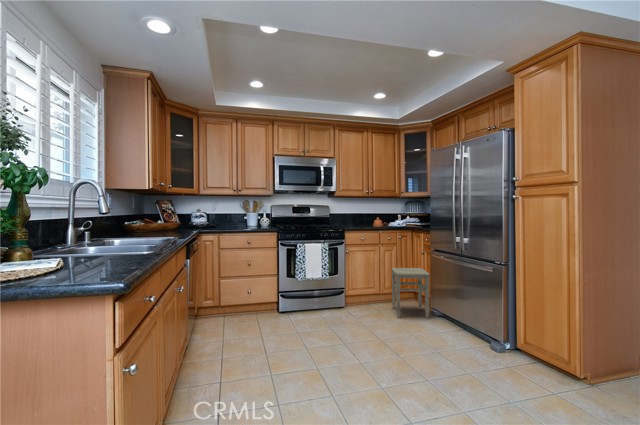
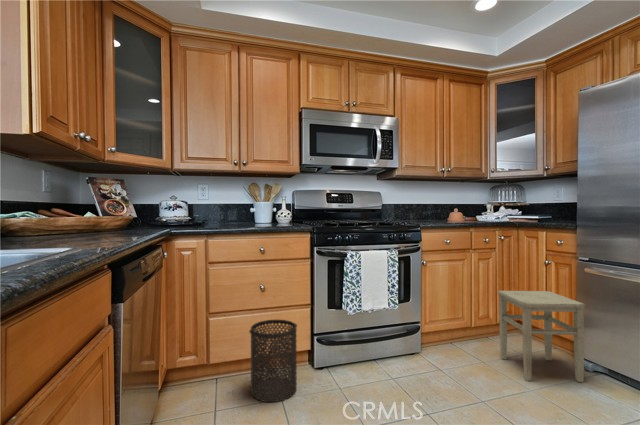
trash can: none [240,283,267,325] -> present [249,320,297,402]

